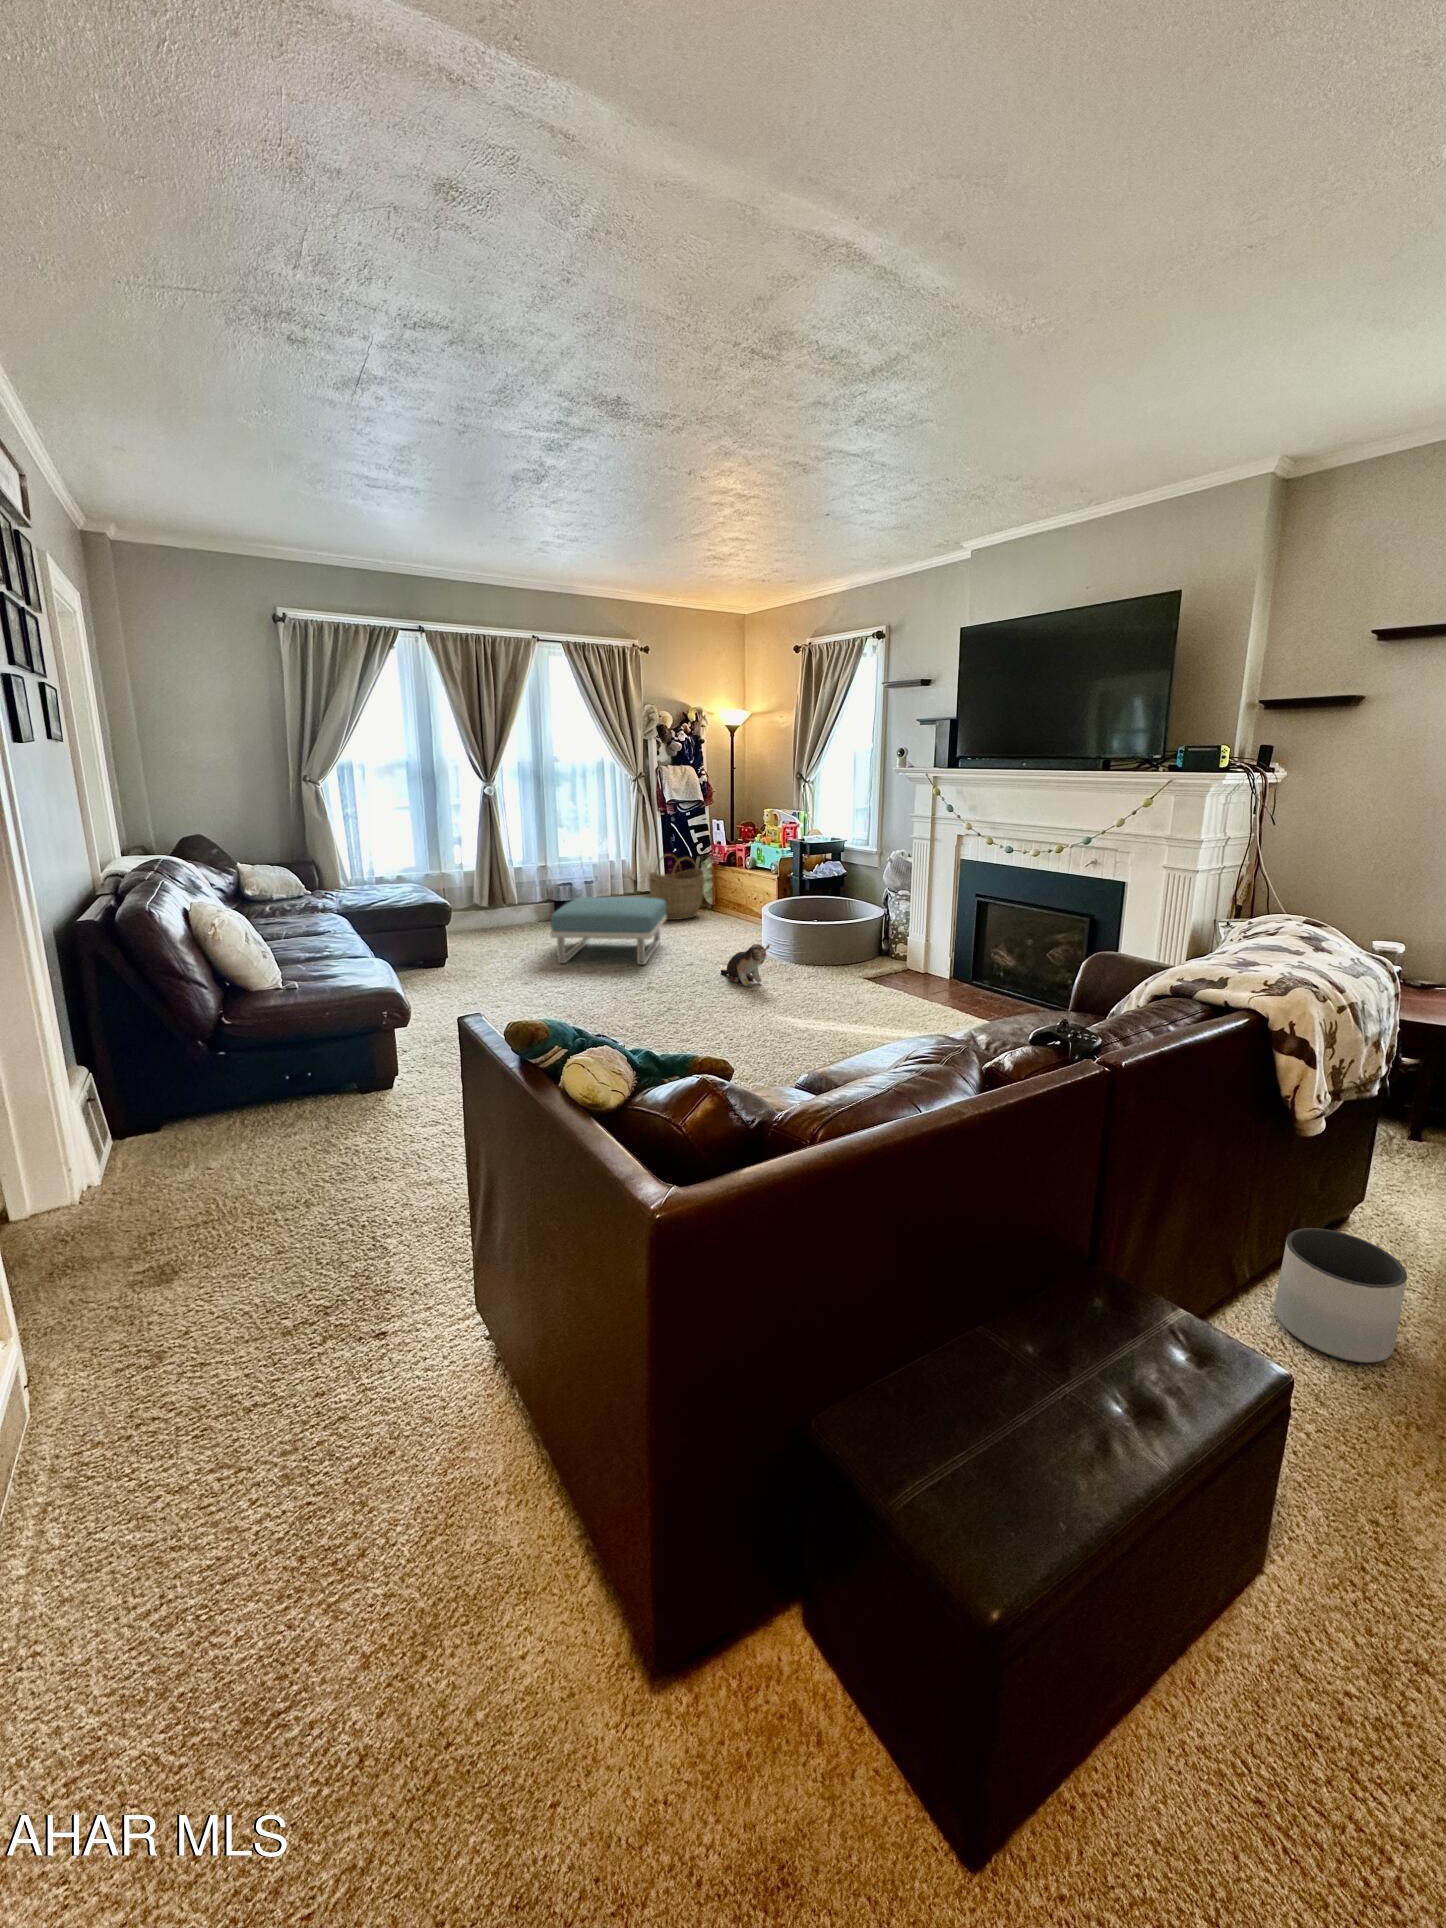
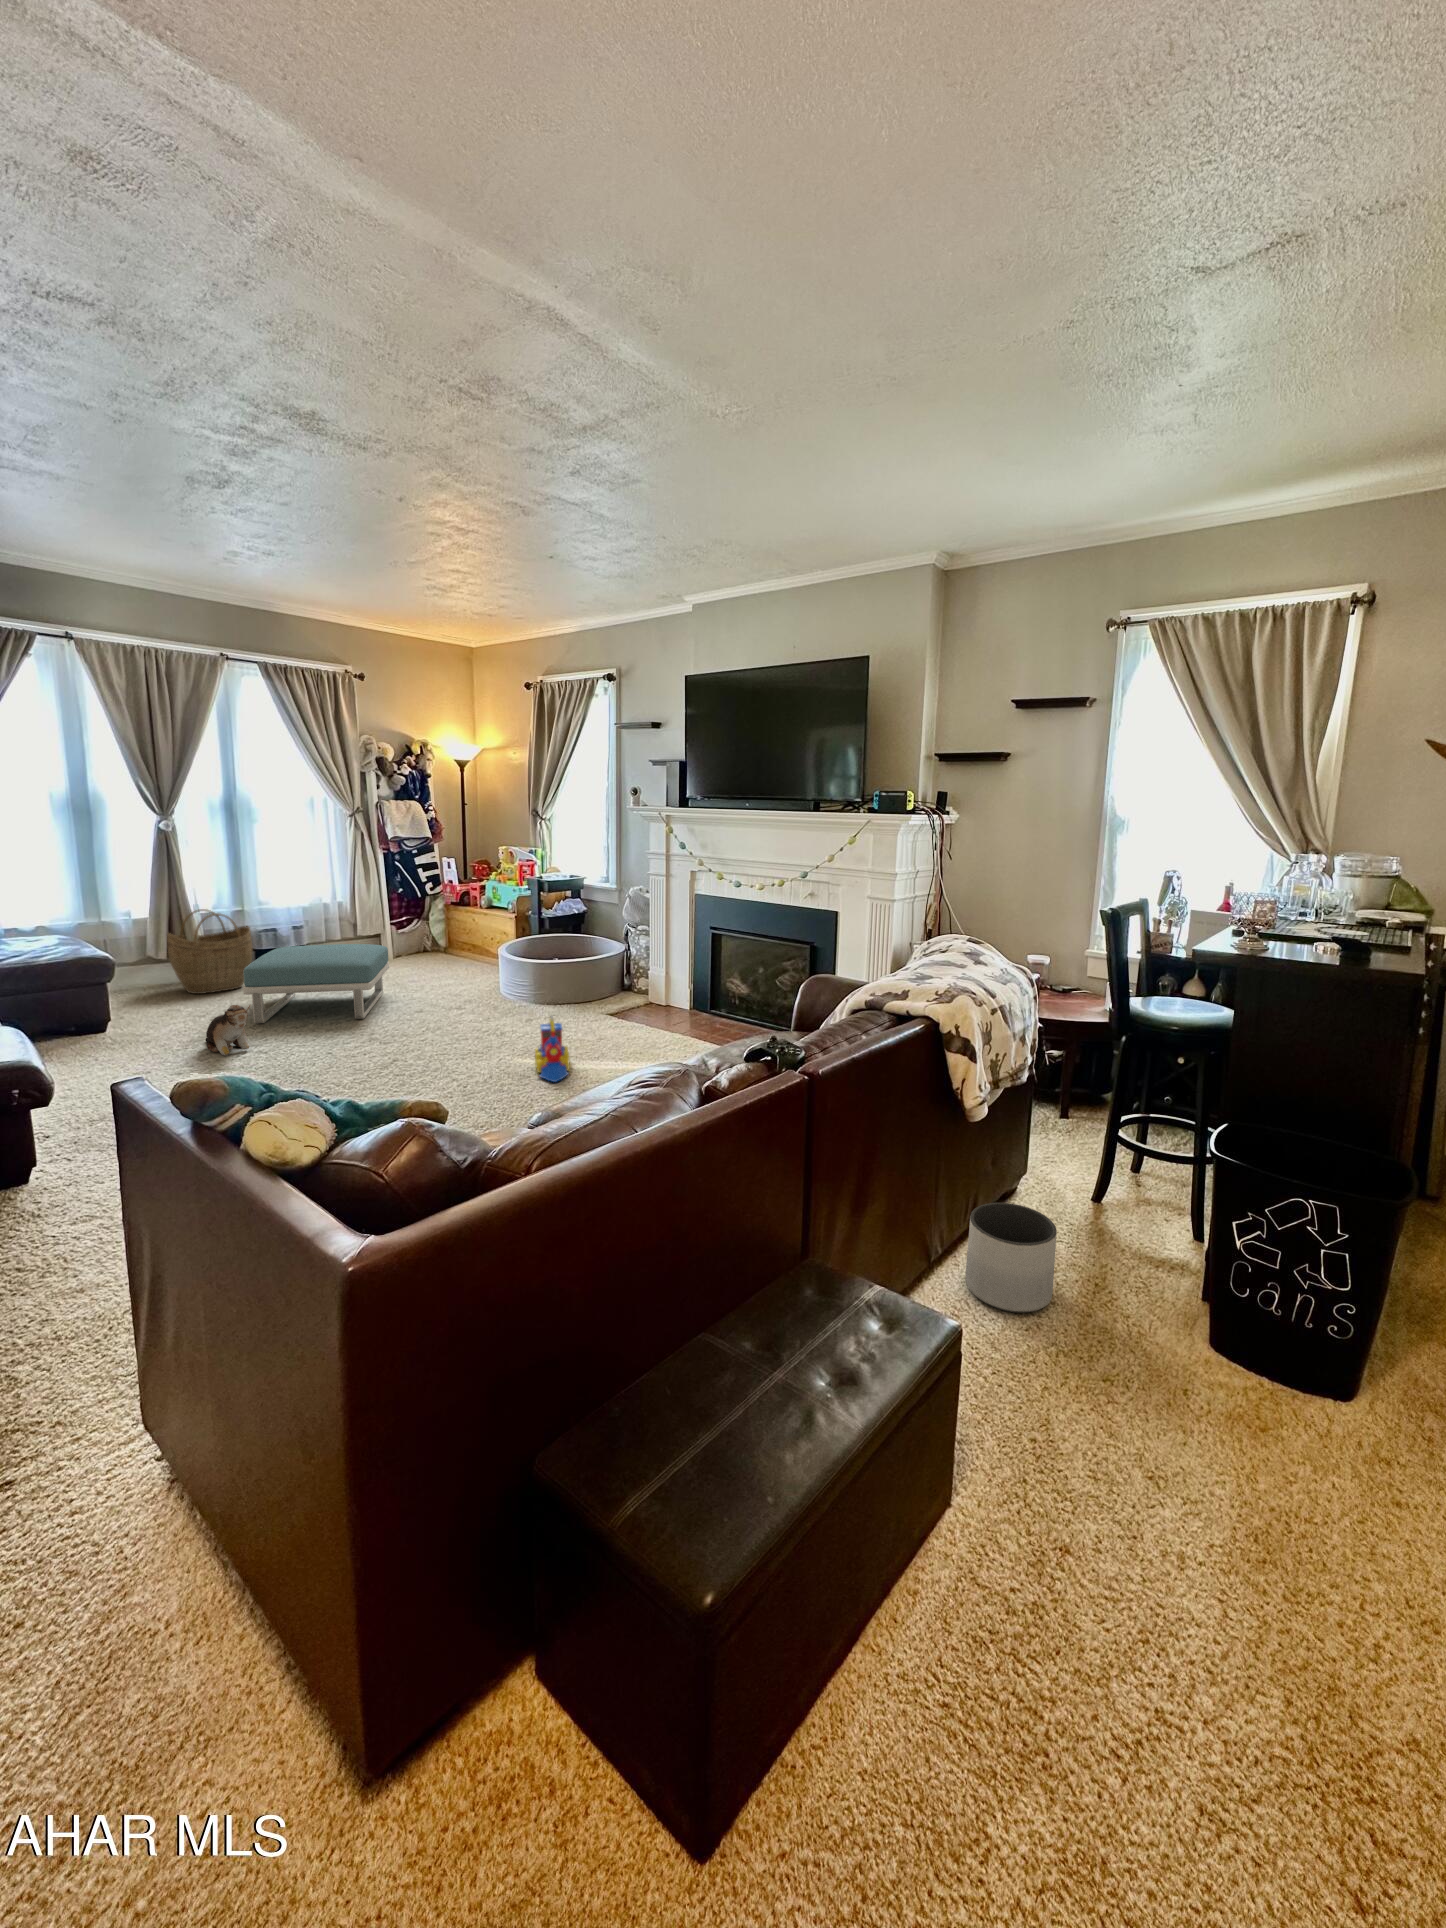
woven basket: present [649,855,704,920] -> present [167,909,252,994]
plush toy: present [721,944,770,986] -> present [206,1005,250,1056]
toy train: none [794,974,827,1038] -> present [535,1017,570,1082]

